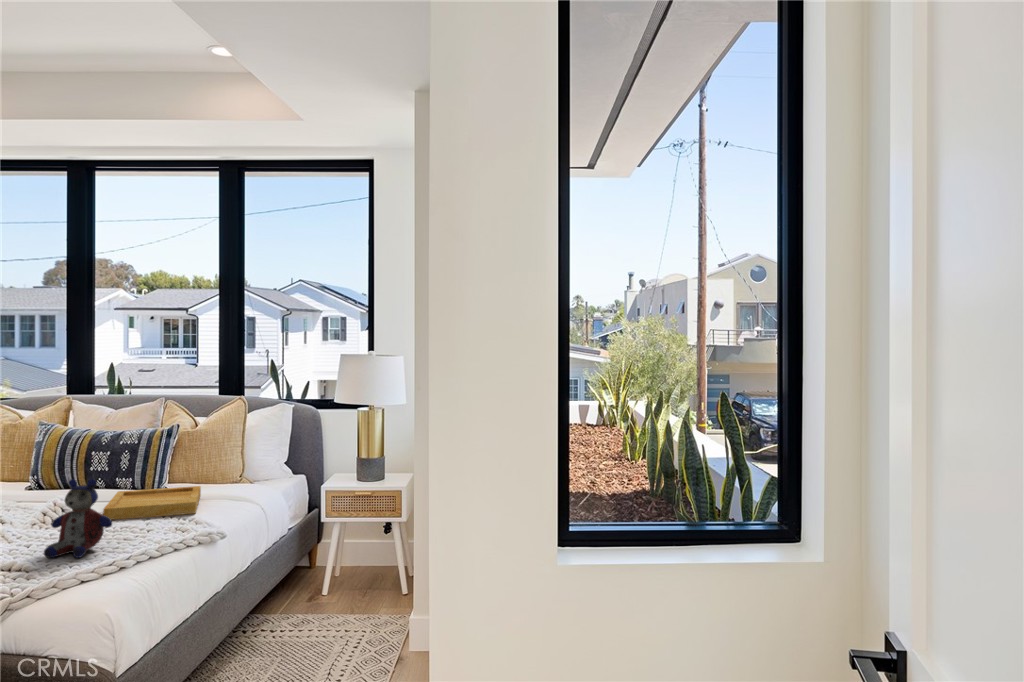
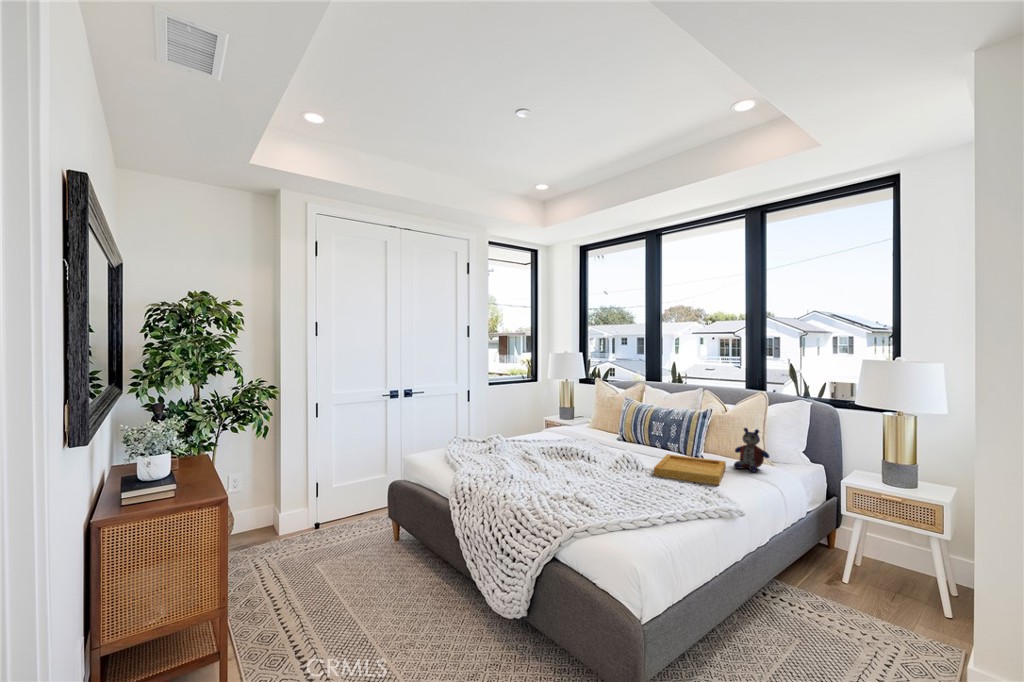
stuffed bear: present [44,479,112,558] -> present [734,428,769,472]

